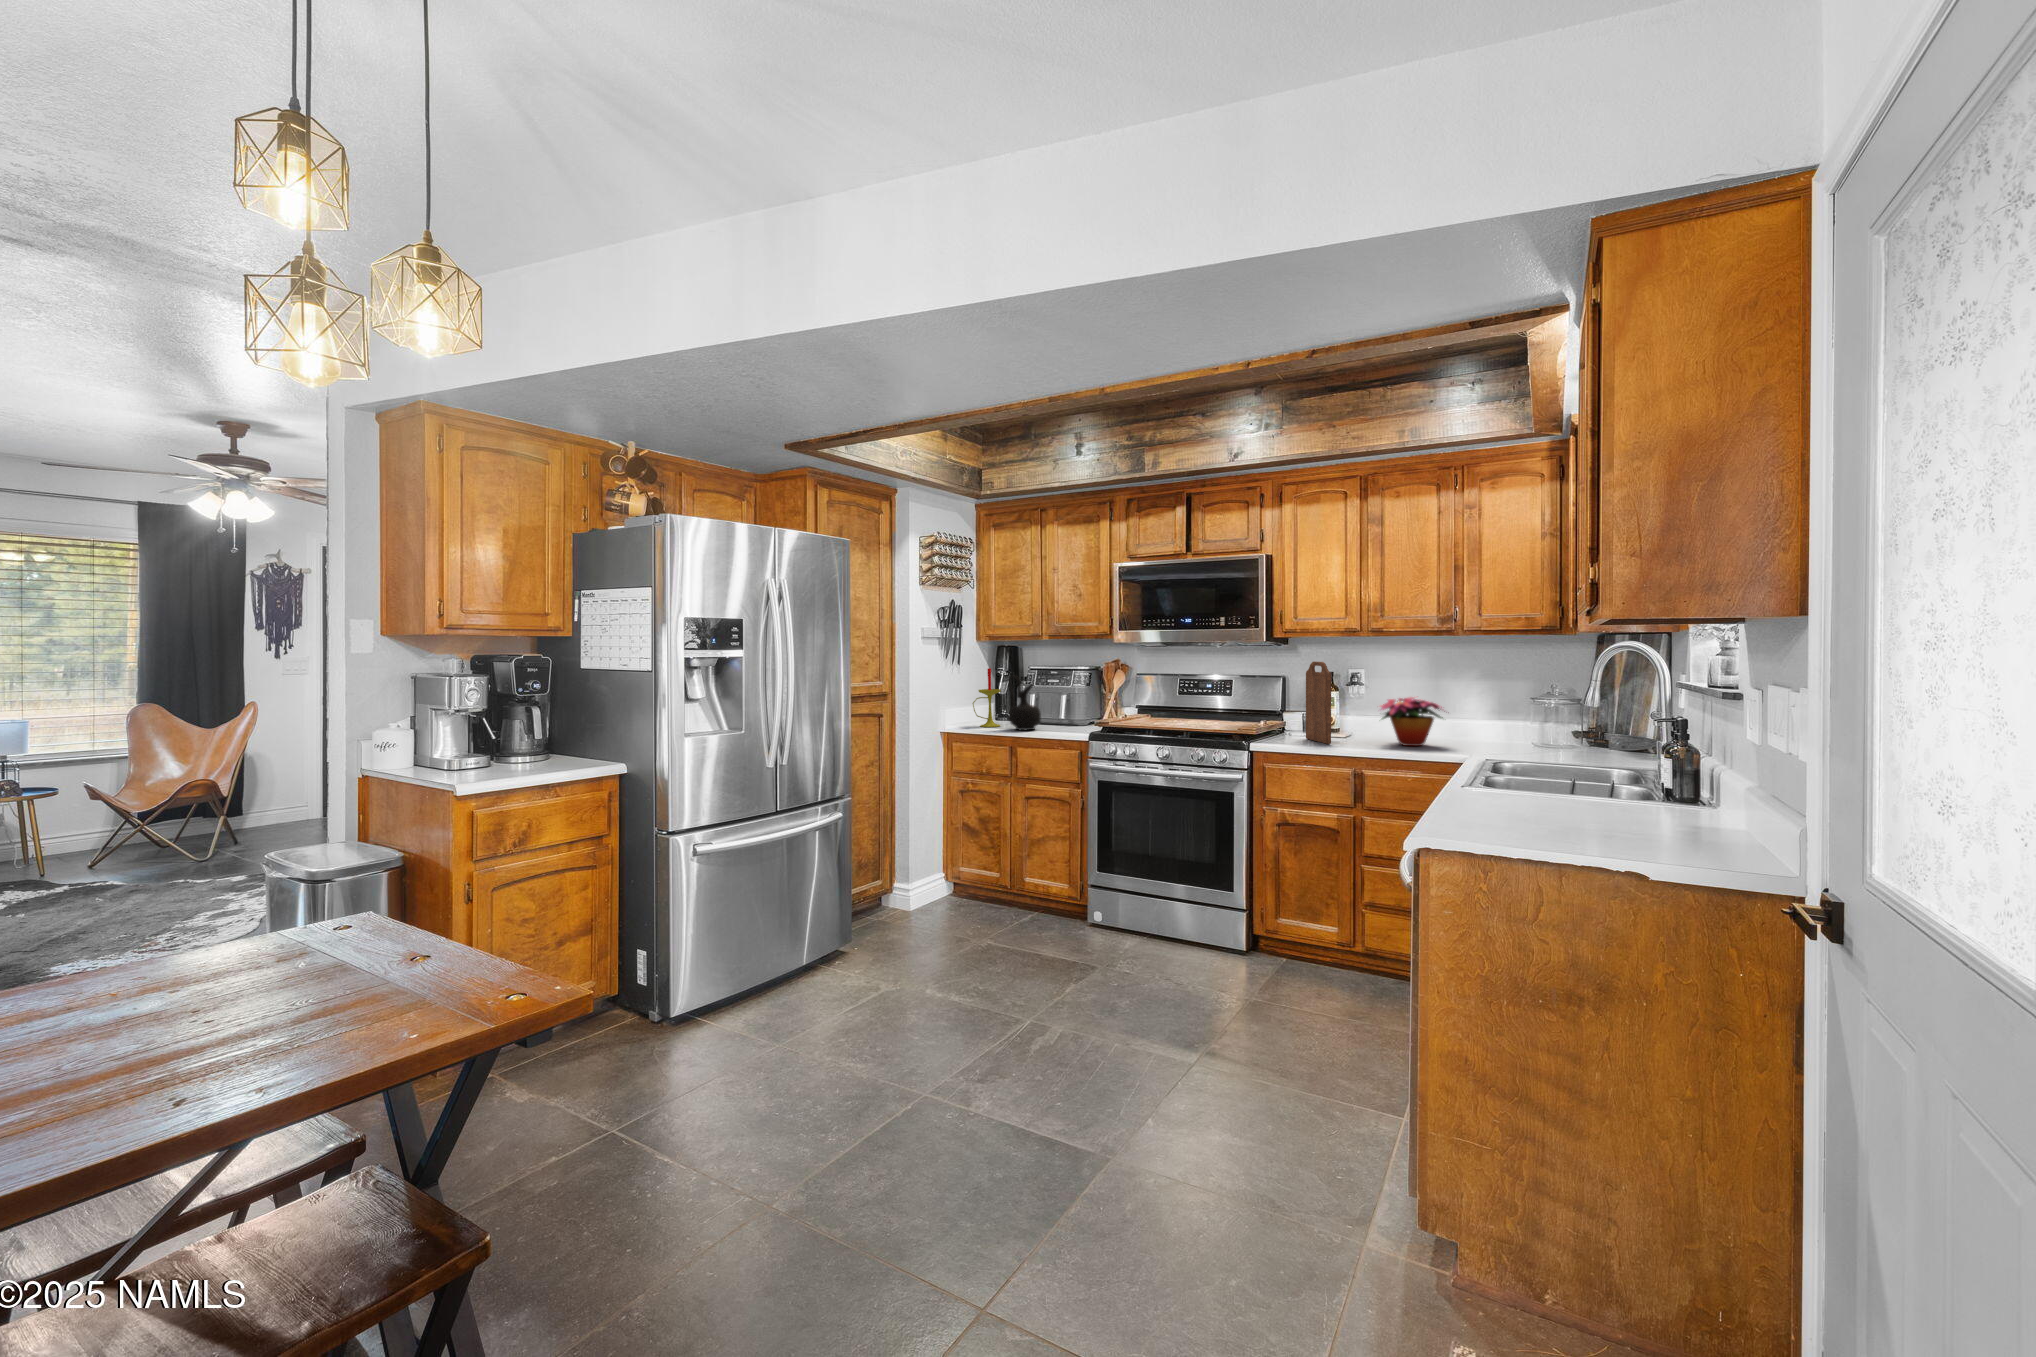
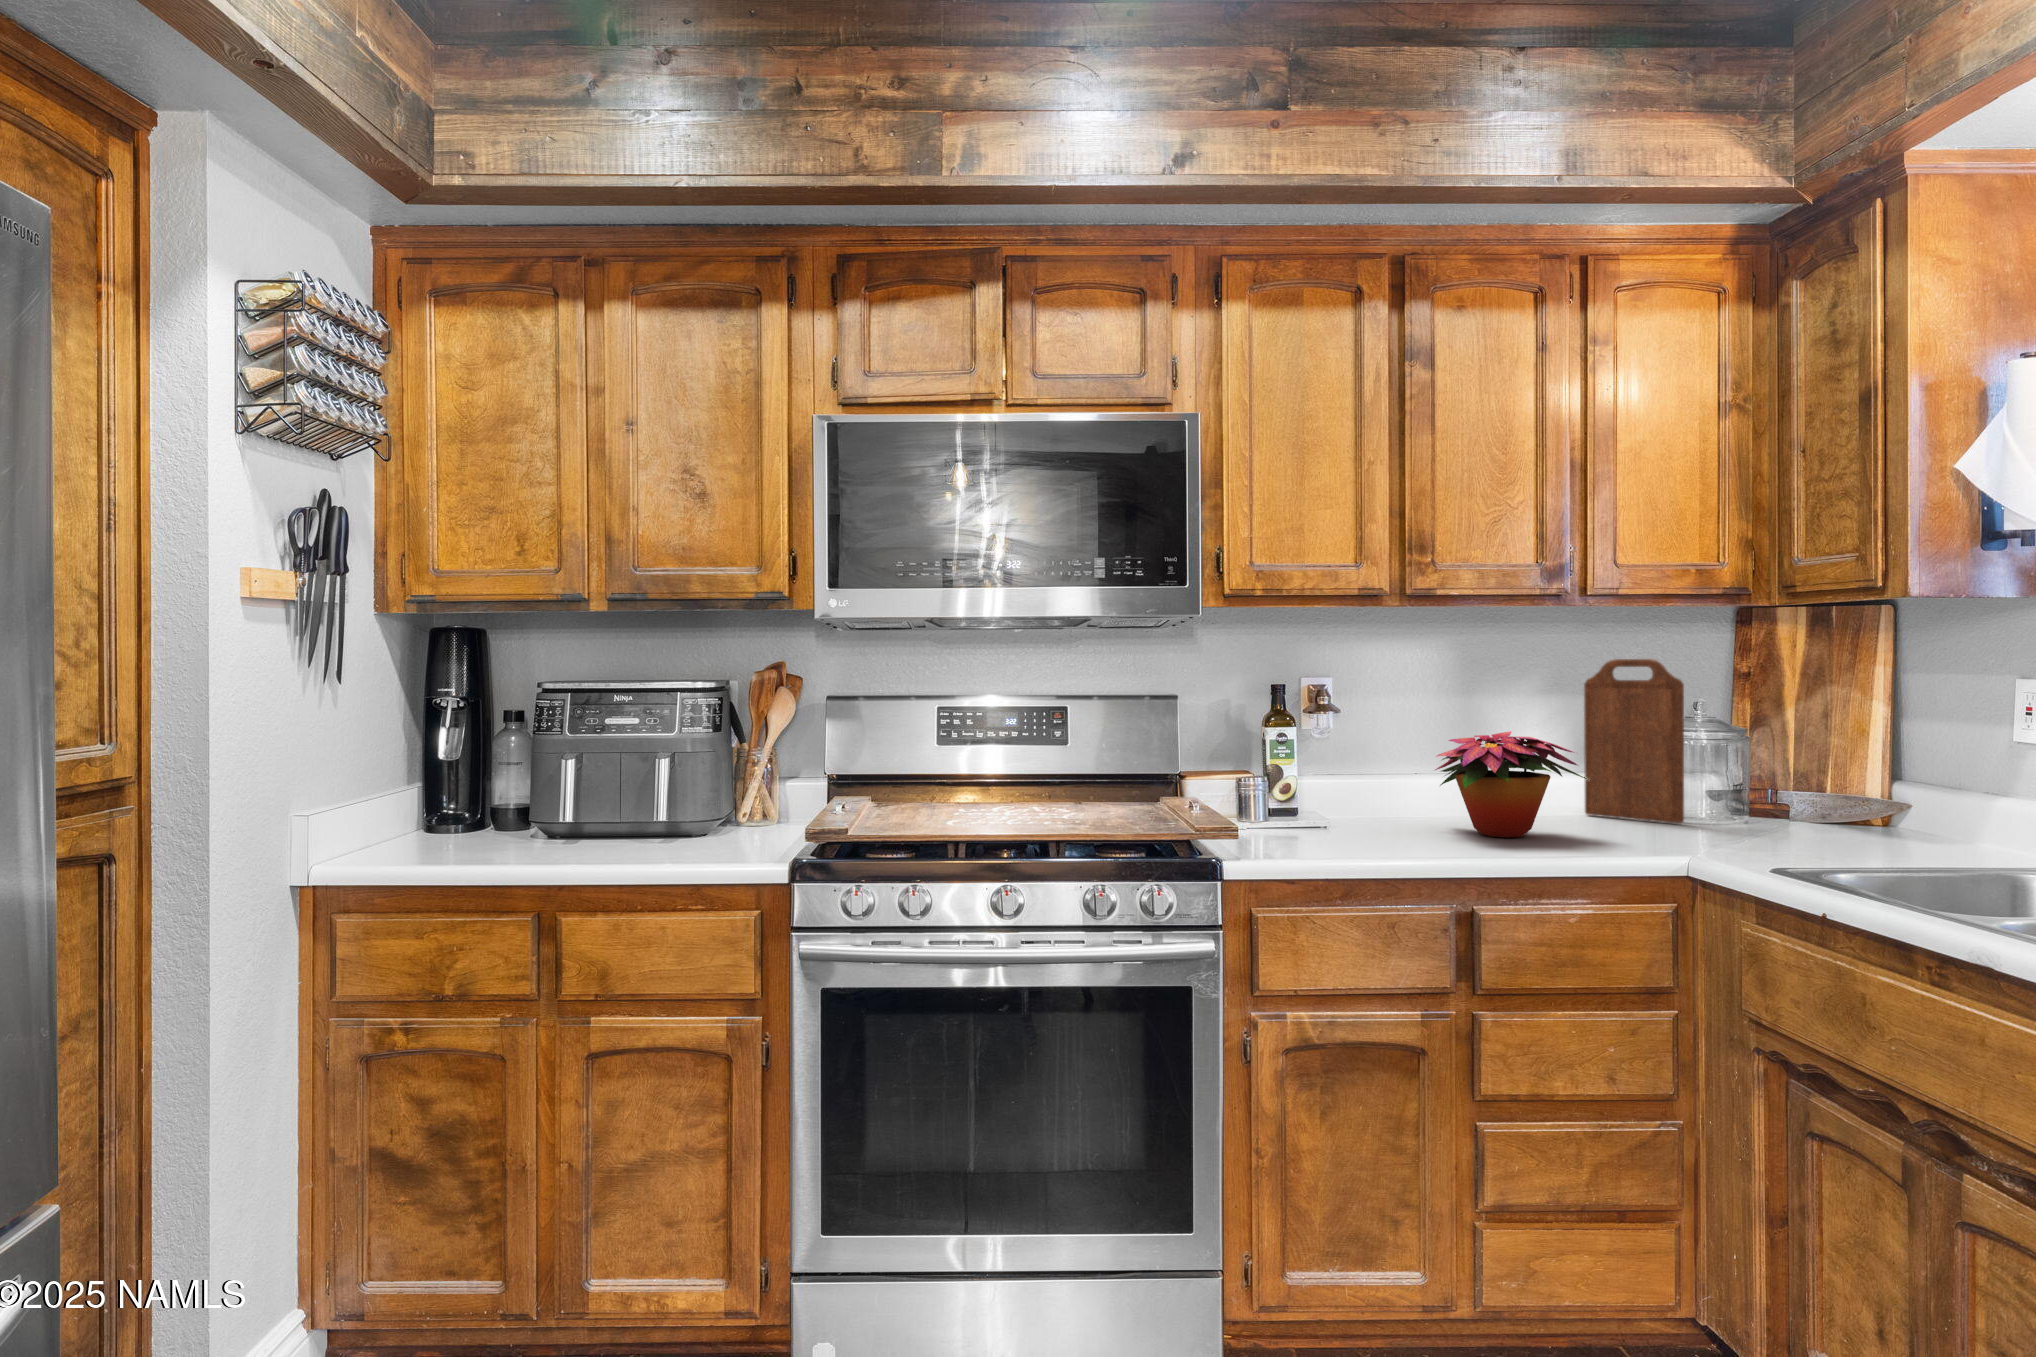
cutting board: present [1306,661,1331,744] -> present [1584,659,1684,824]
candle: present [973,668,1001,727] -> none [389,682,480,855]
ceramic jug: present [1008,676,1041,730] -> none [515,704,615,859]

